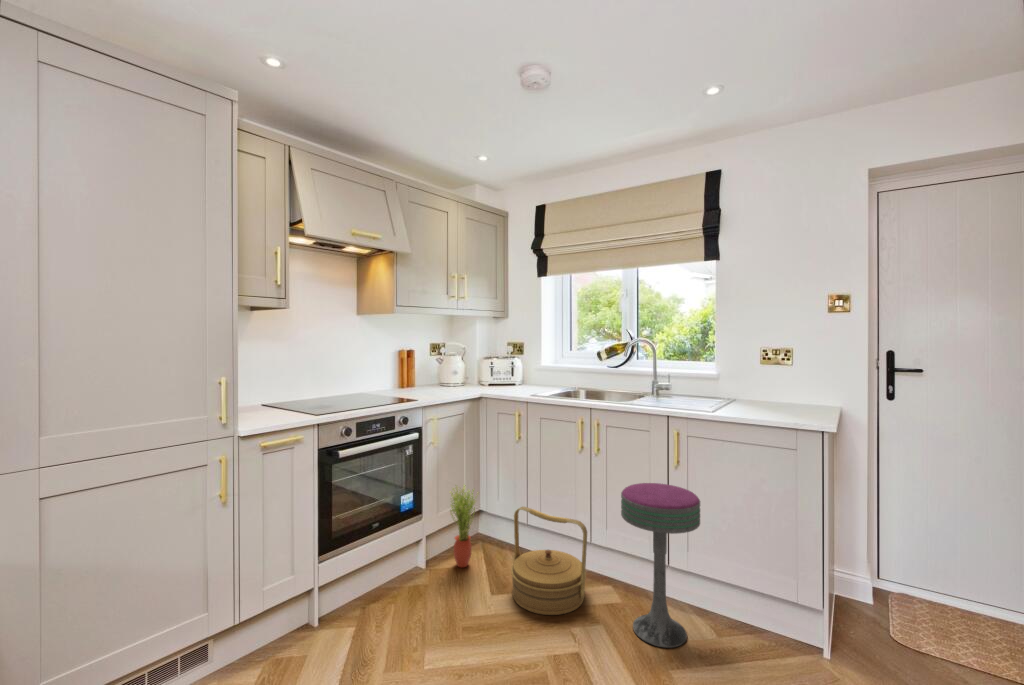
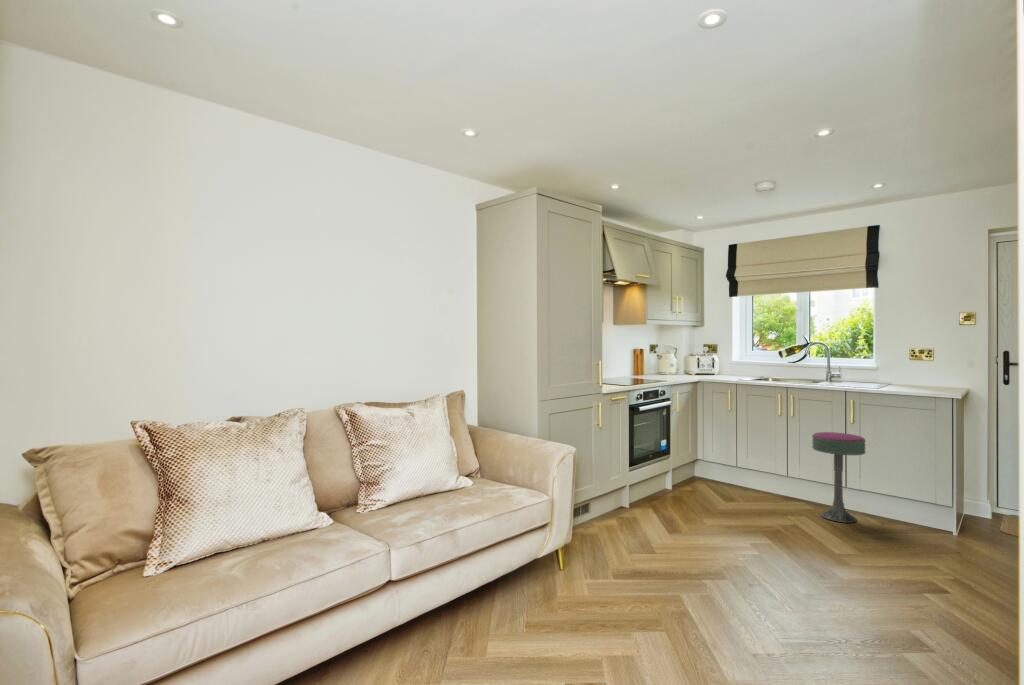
potted plant: present [450,486,479,567] -> none [685,437,704,489]
woven basket: present [511,507,587,615] -> none [733,449,788,509]

